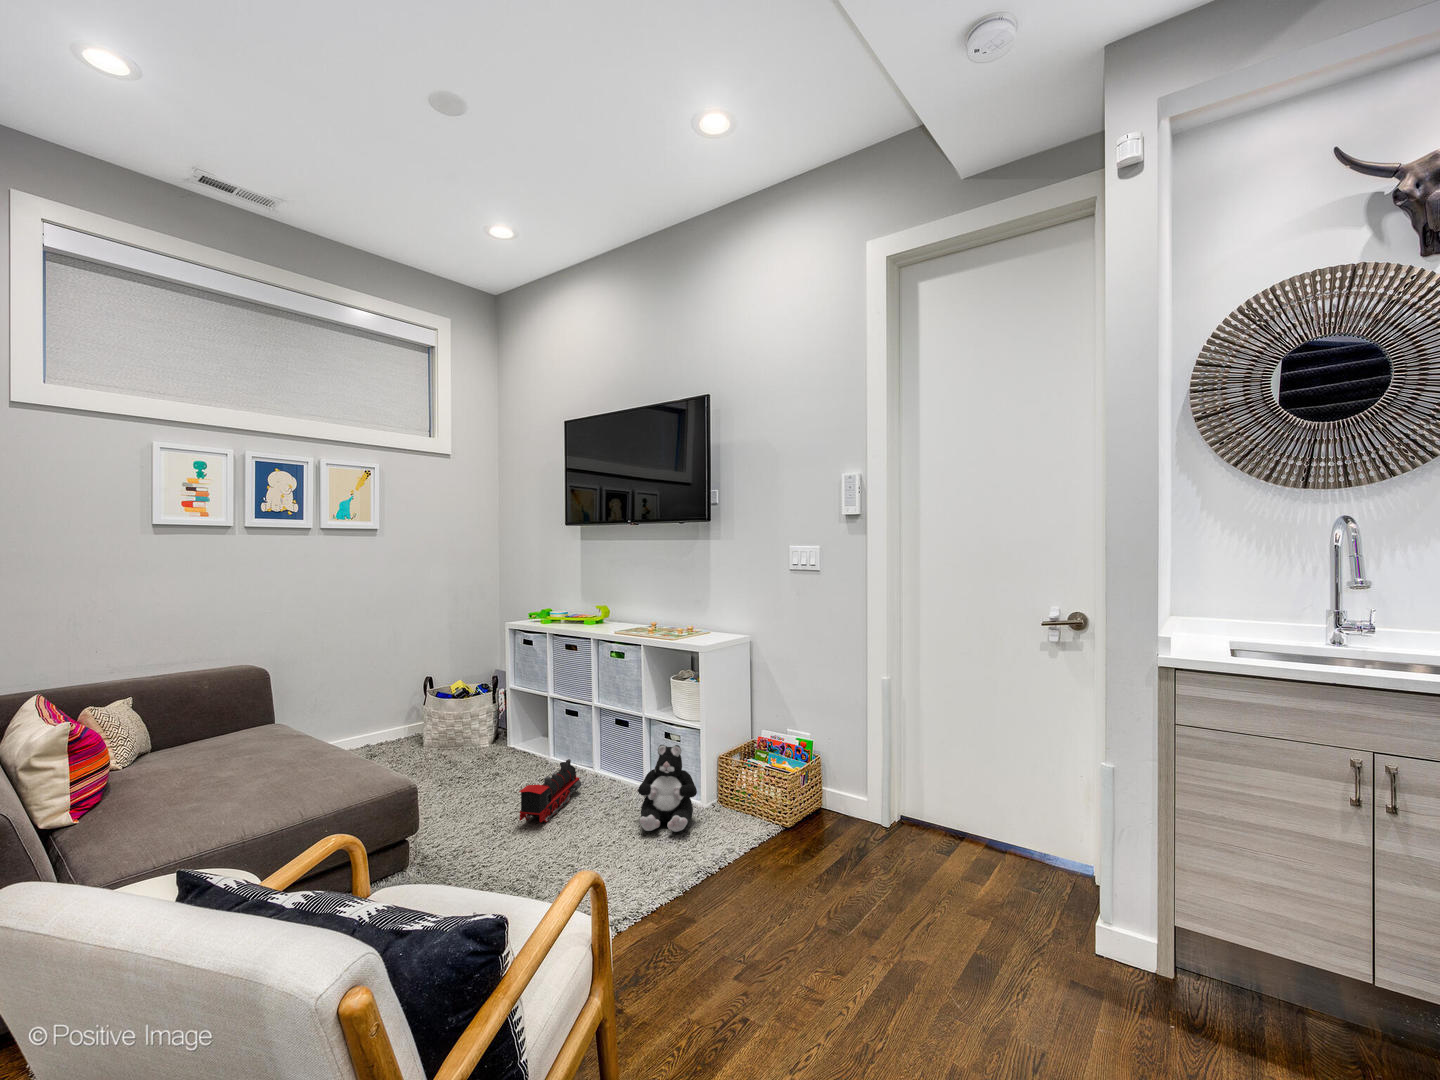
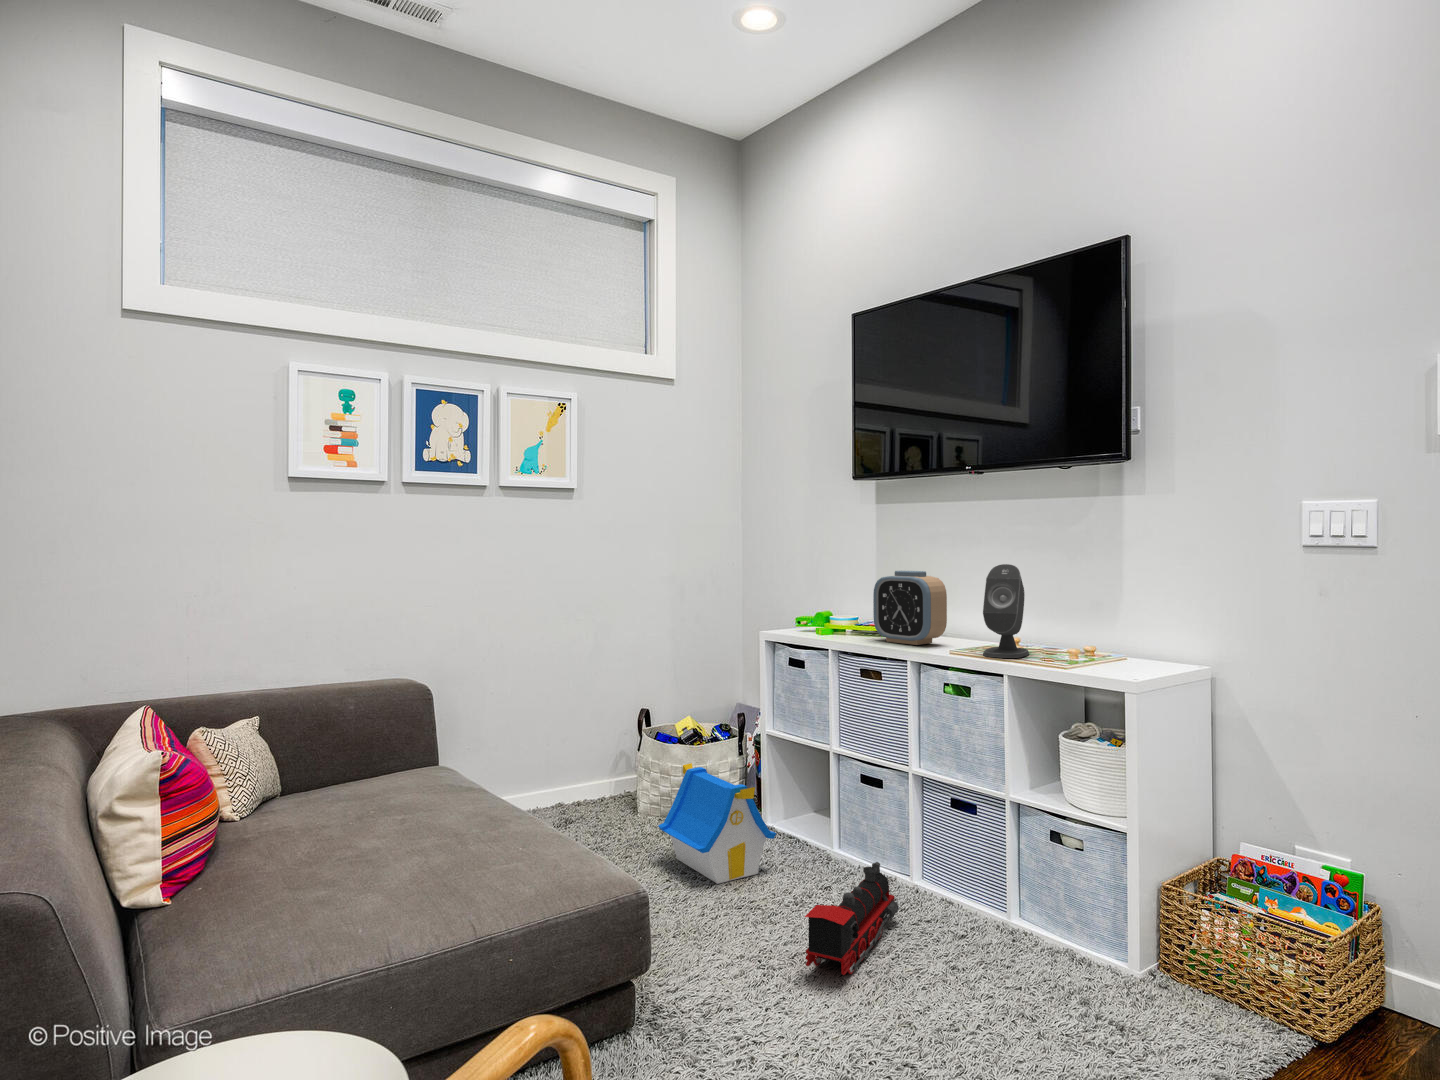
speaker: none [634,583,661,637] -> present [983,564,1029,658]
alarm clock: none [575,586,618,630] -> present [873,571,947,645]
toy house: none [435,710,513,783] -> present [658,763,776,884]
plush toy: present [638,745,697,832] -> none [1018,857,1138,1032]

